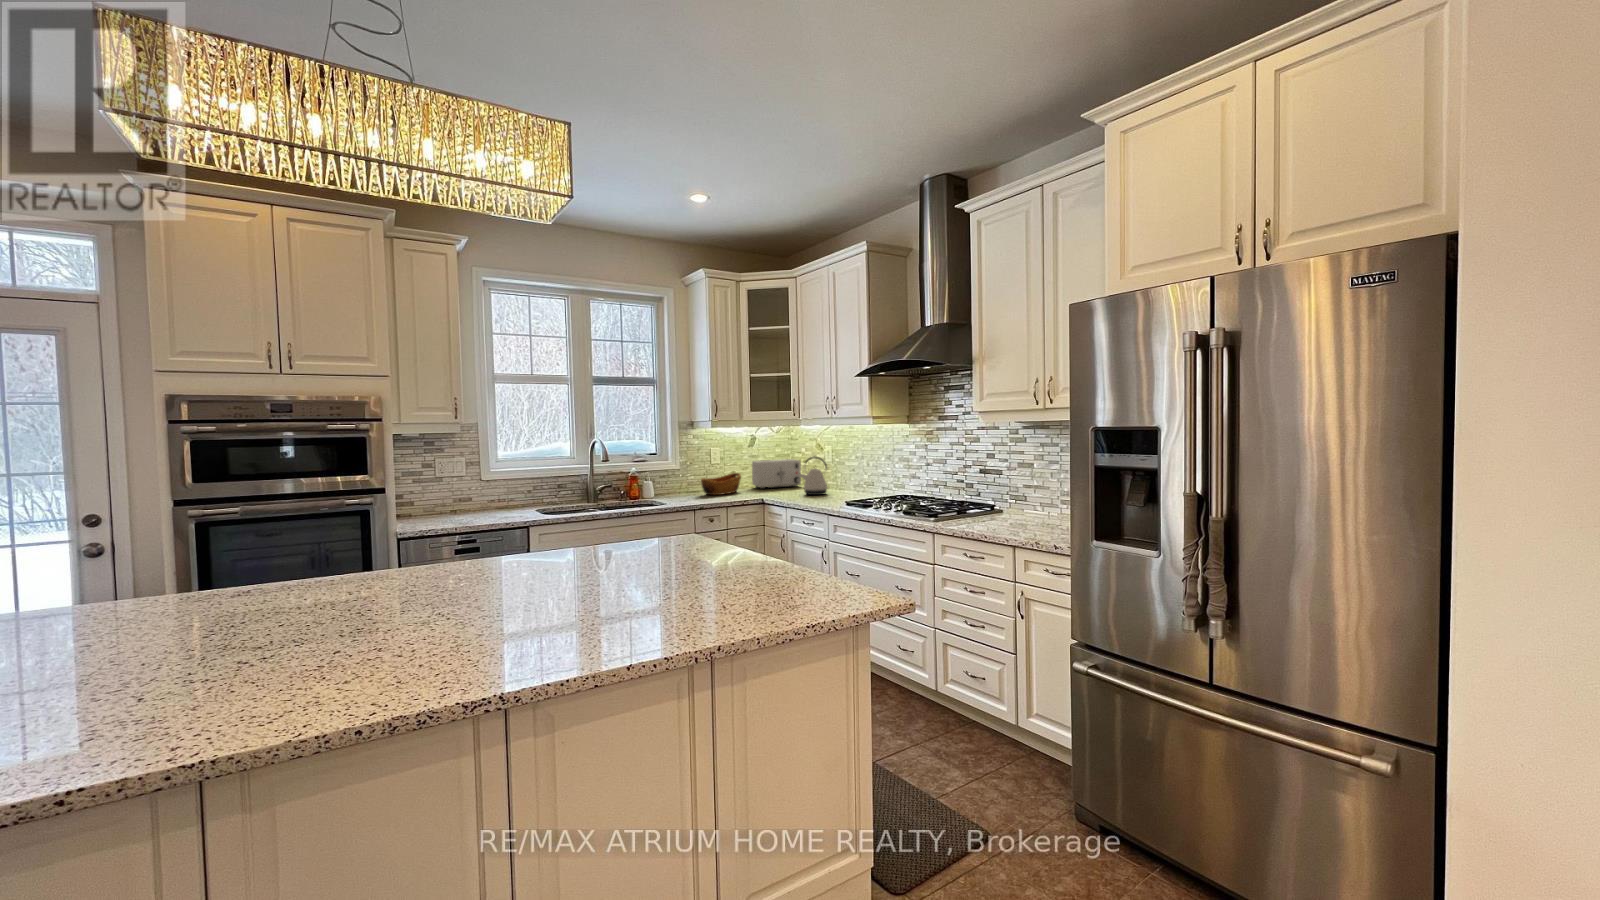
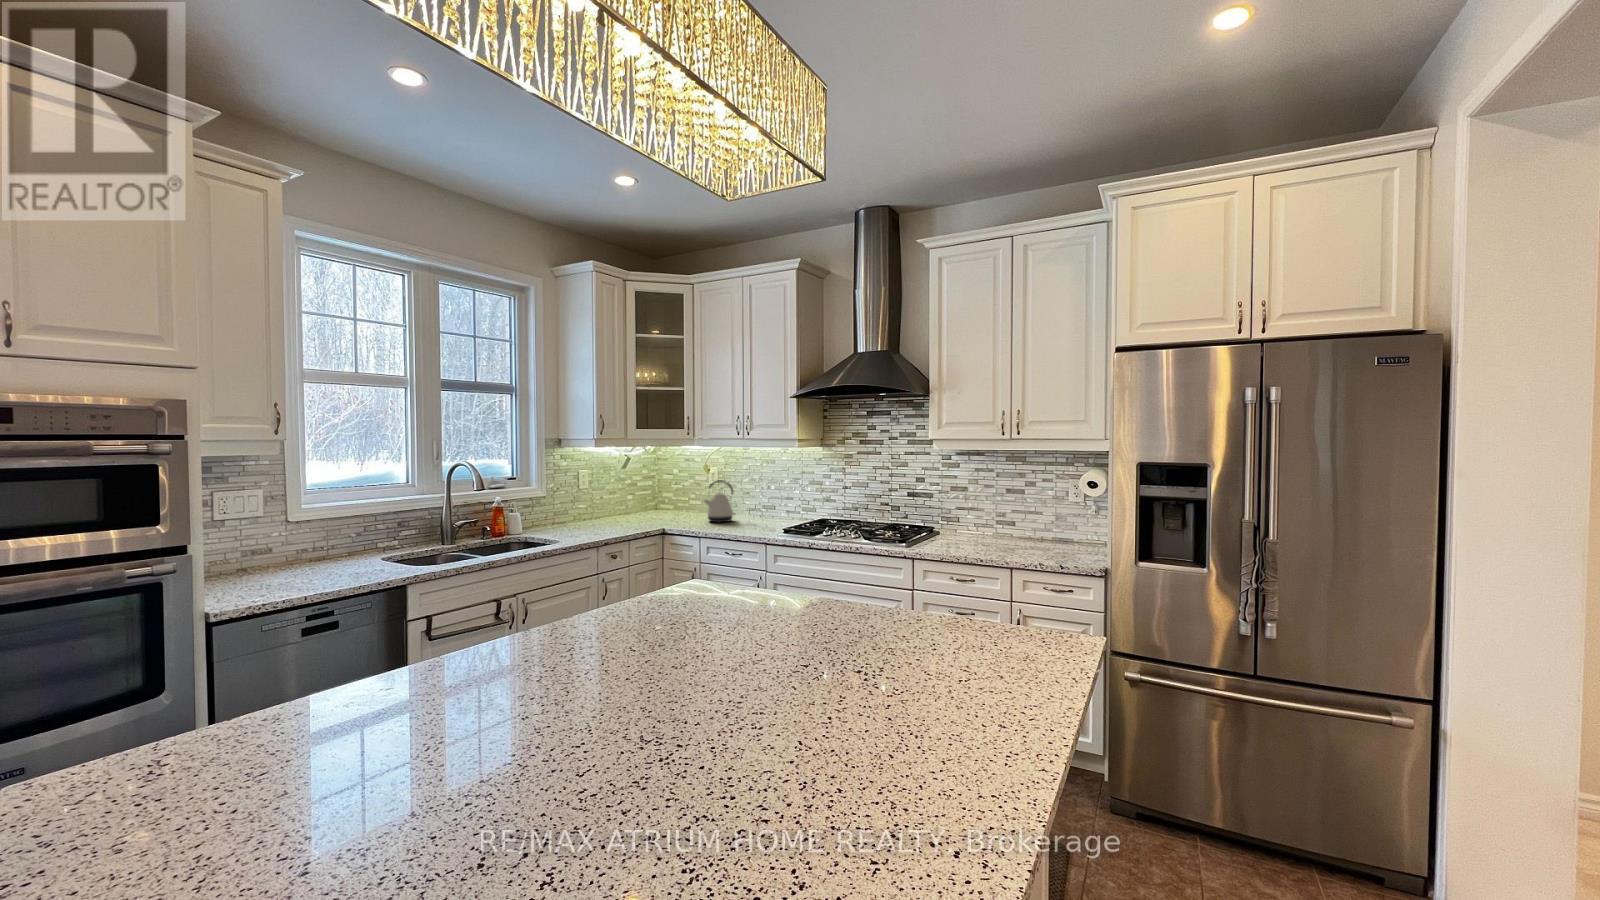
toaster: present [752,459,801,489] -> none [624,482,681,516]
wooden bowl: present [701,473,741,495] -> none [580,499,623,527]

